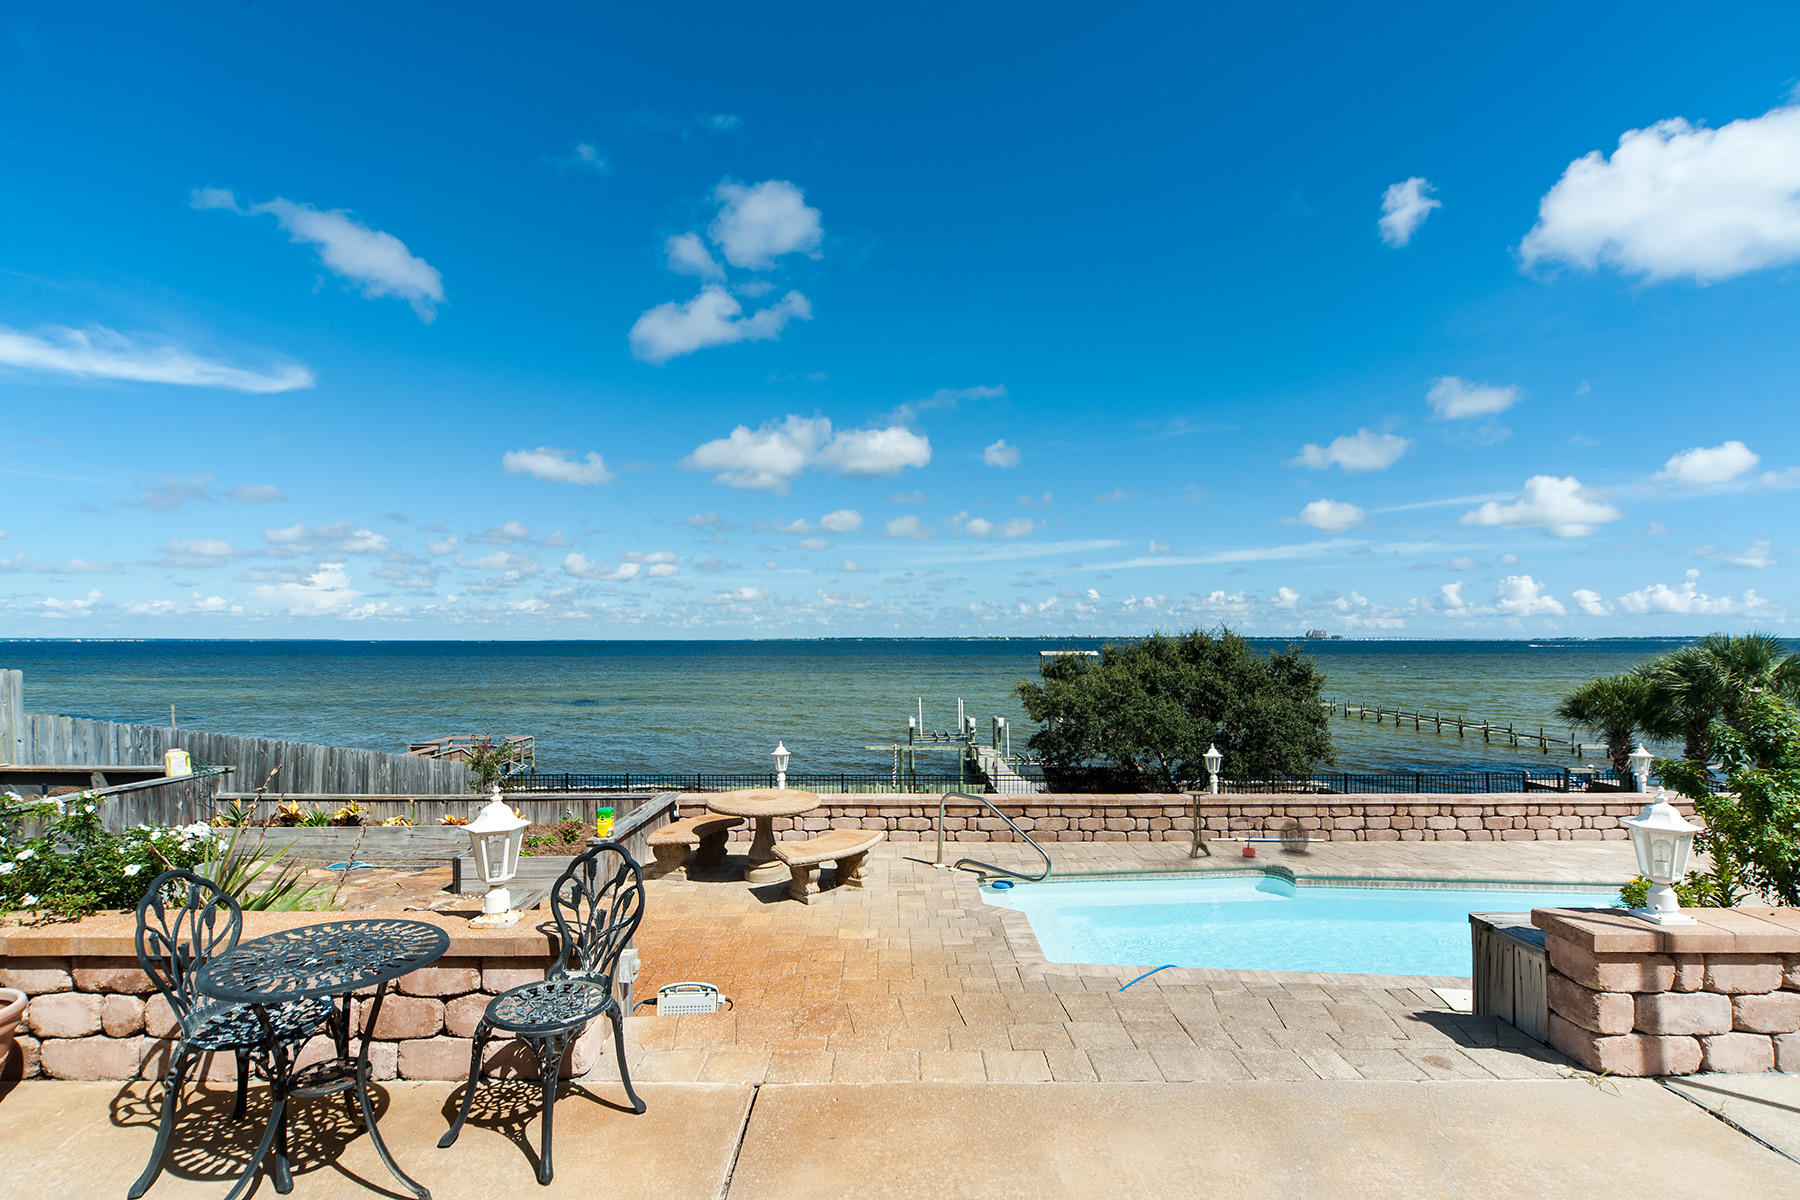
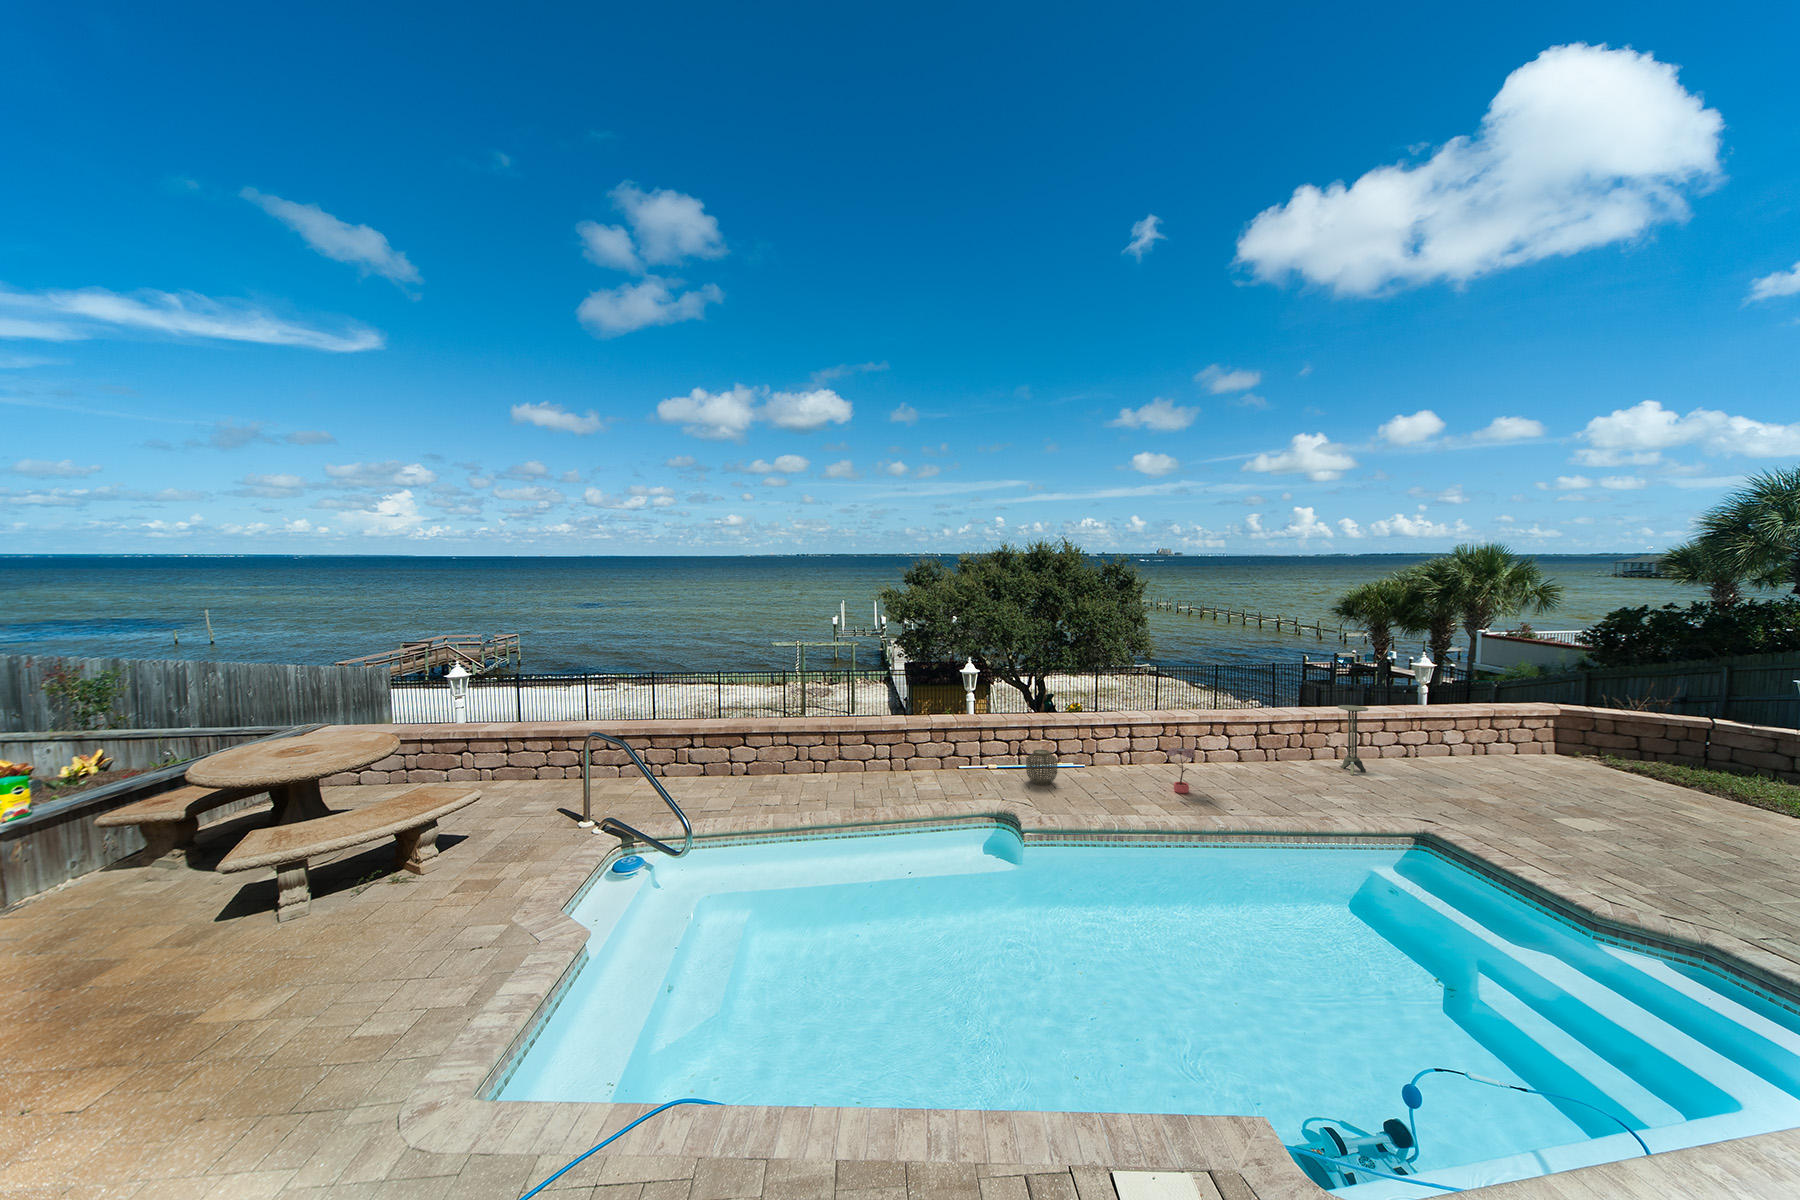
side table: present [1183,791,1211,857] -> present [1338,705,1368,775]
potted plant: present [1234,817,1260,857] -> present [1166,748,1195,793]

